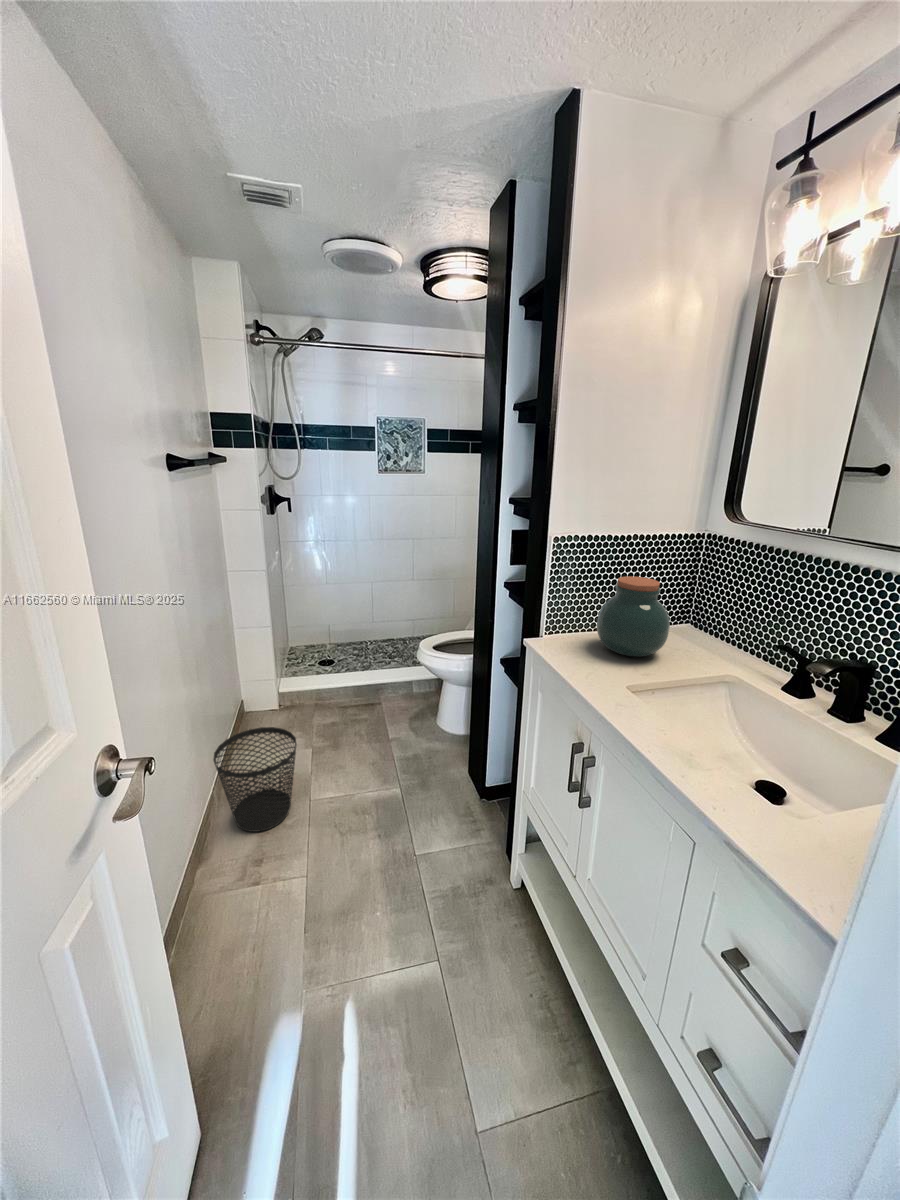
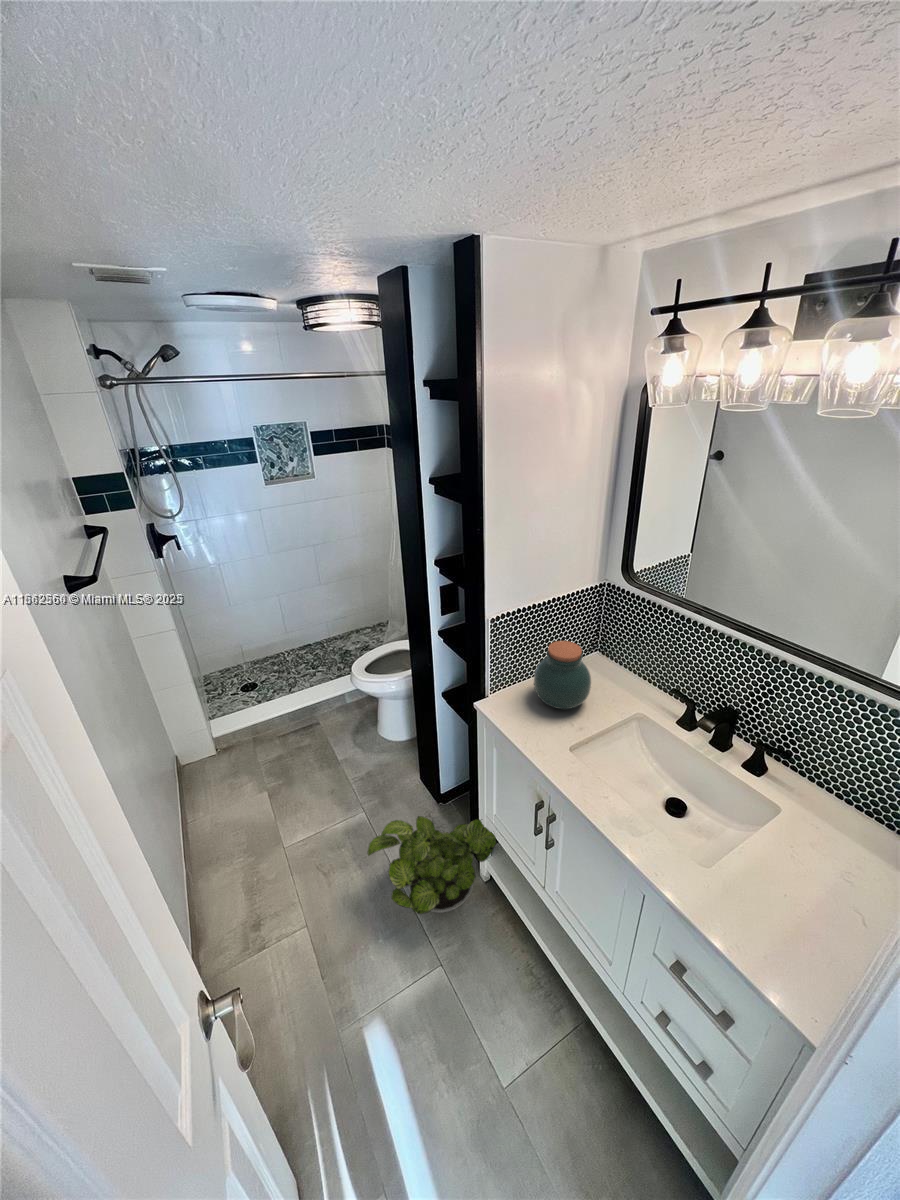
wastebasket: present [213,727,297,832] -> none [184,797,269,900]
potted plant: none [382,776,532,904] -> present [368,816,496,914]

